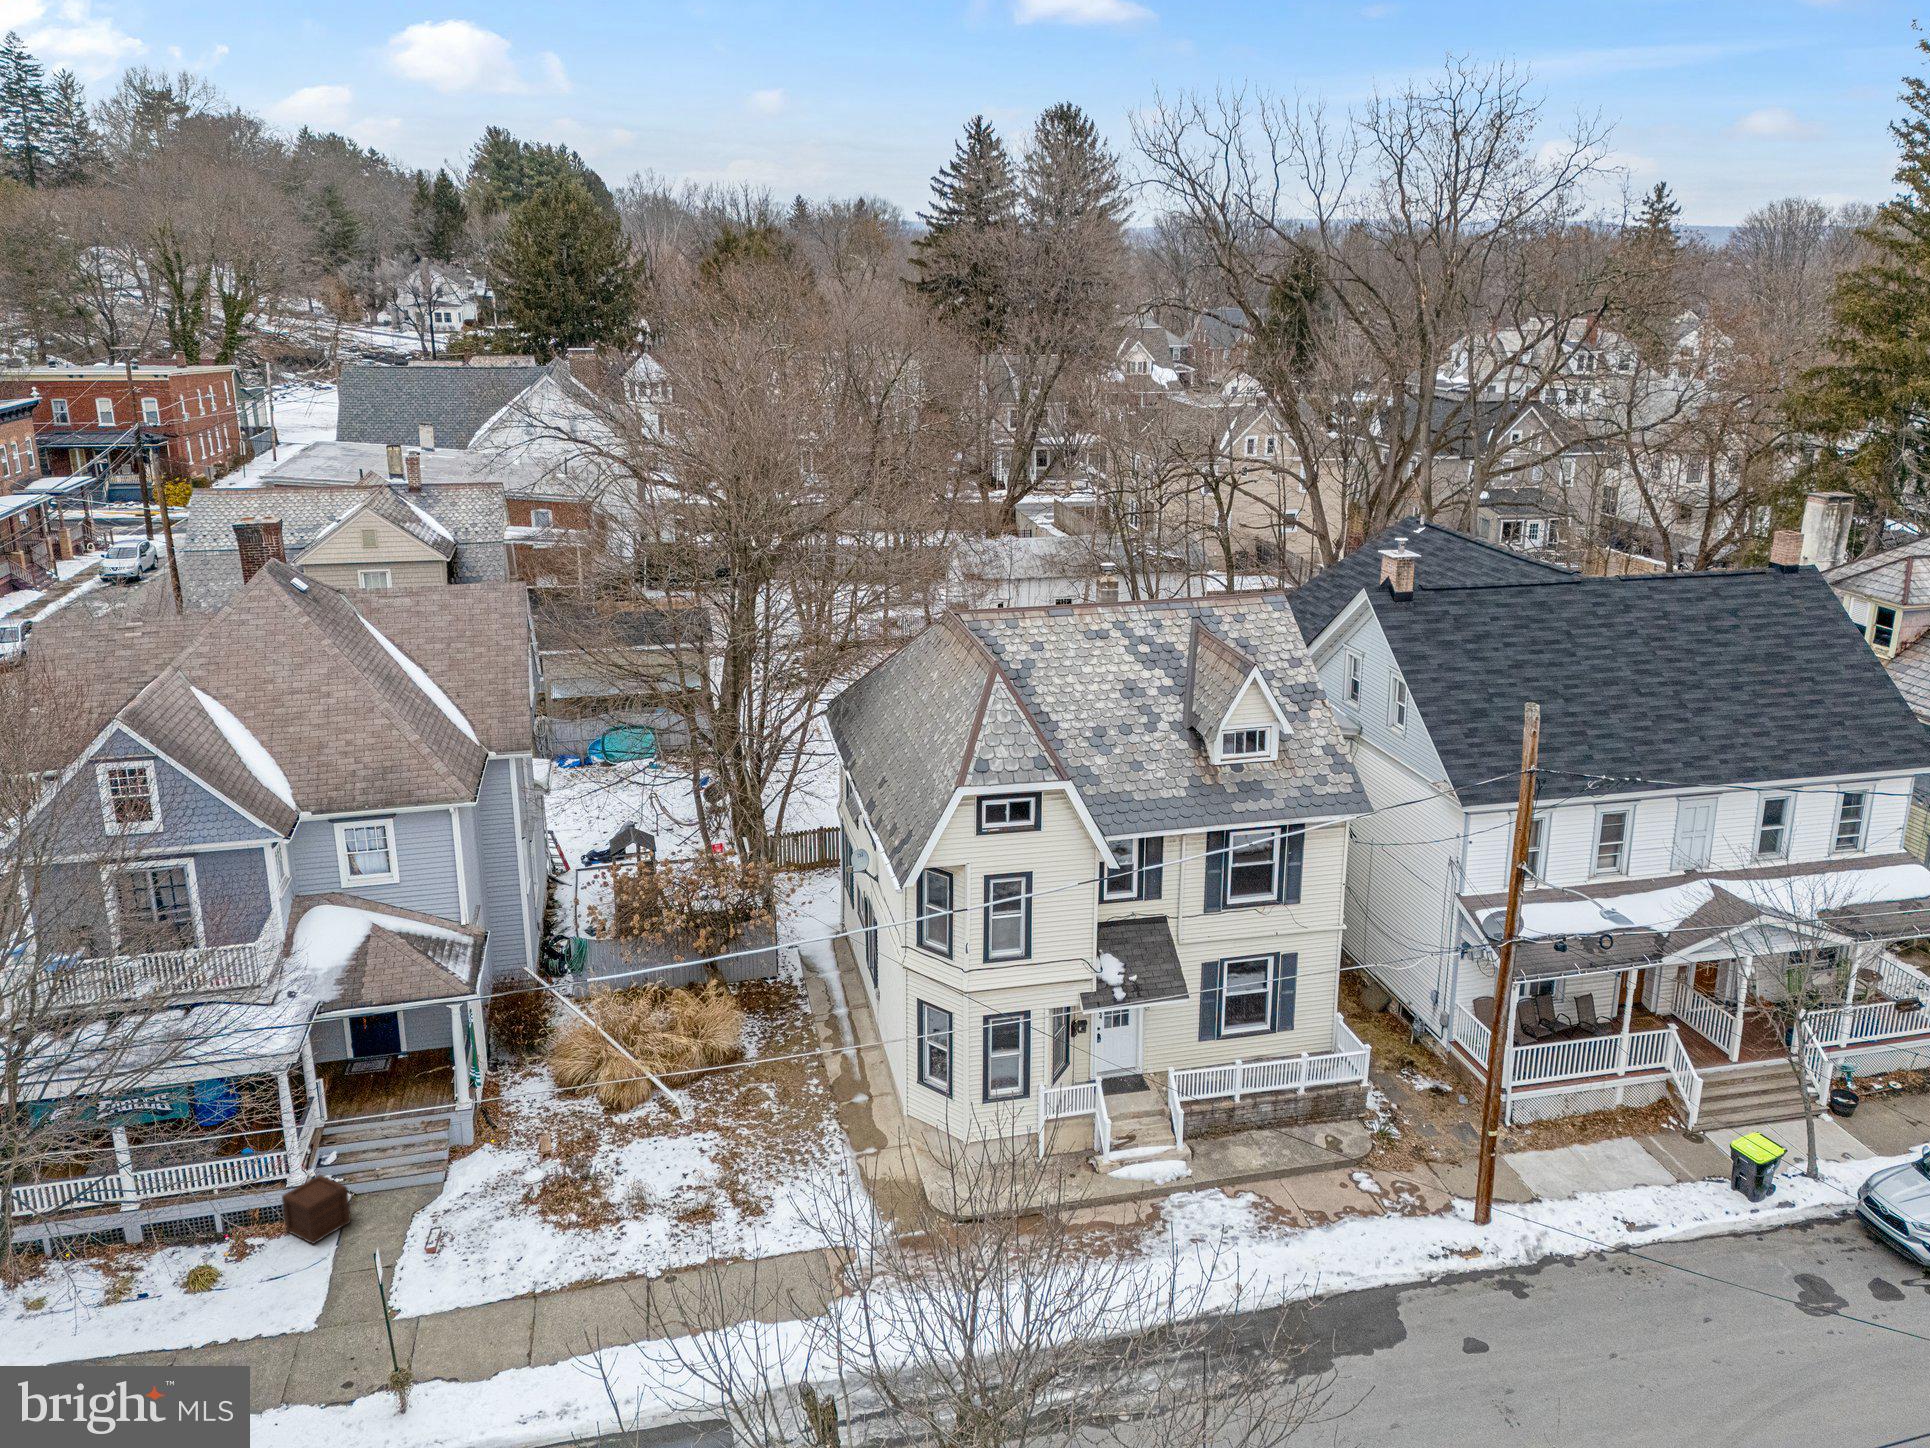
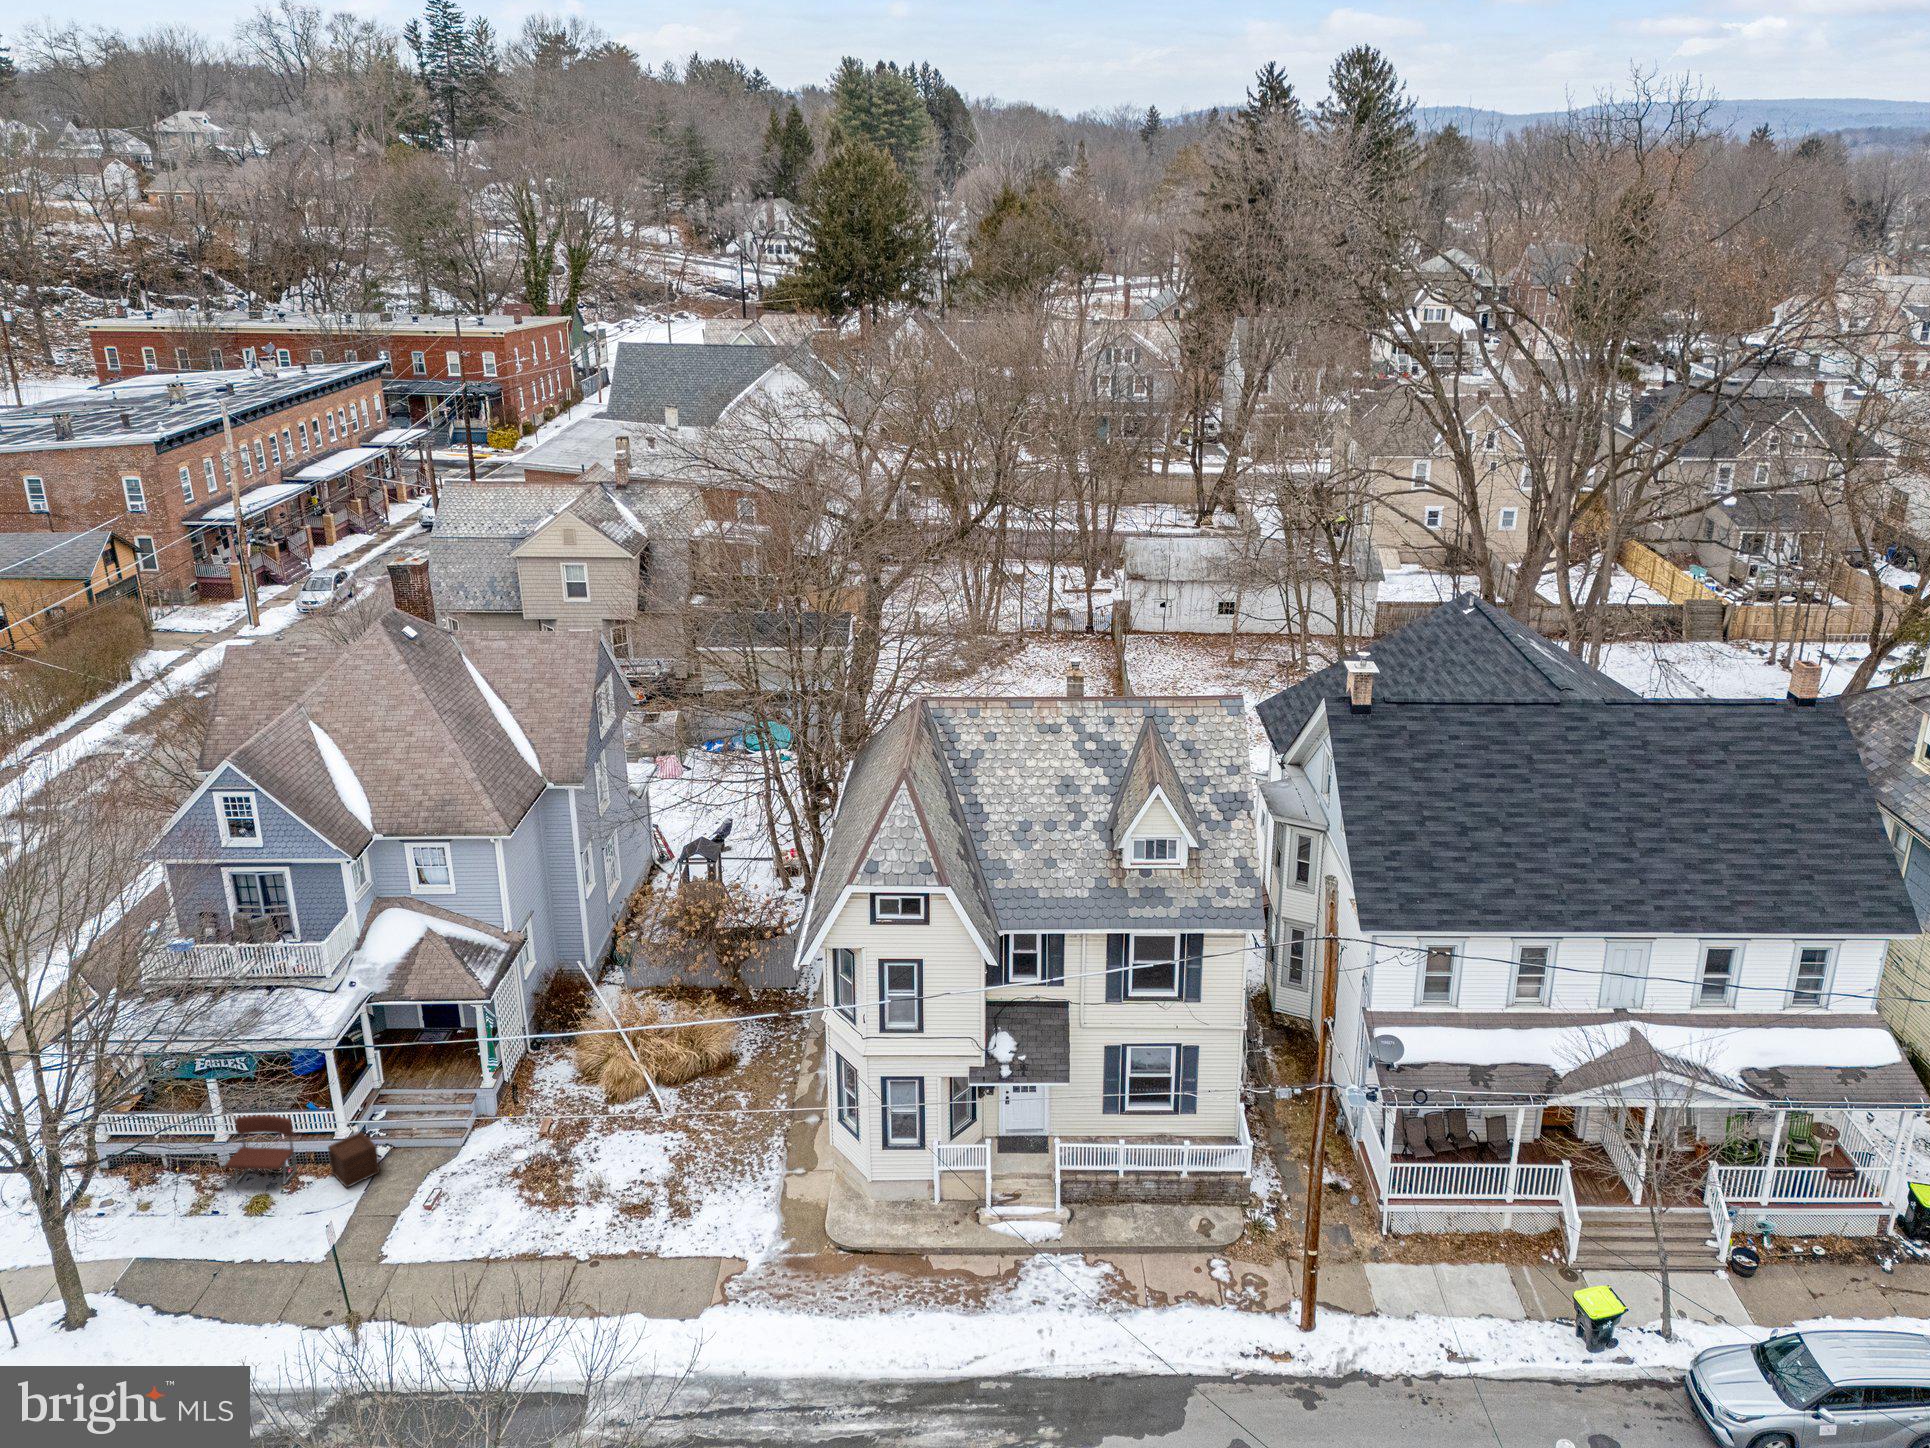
bench: none [144,1166,237,1260] -> present [225,1115,297,1184]

